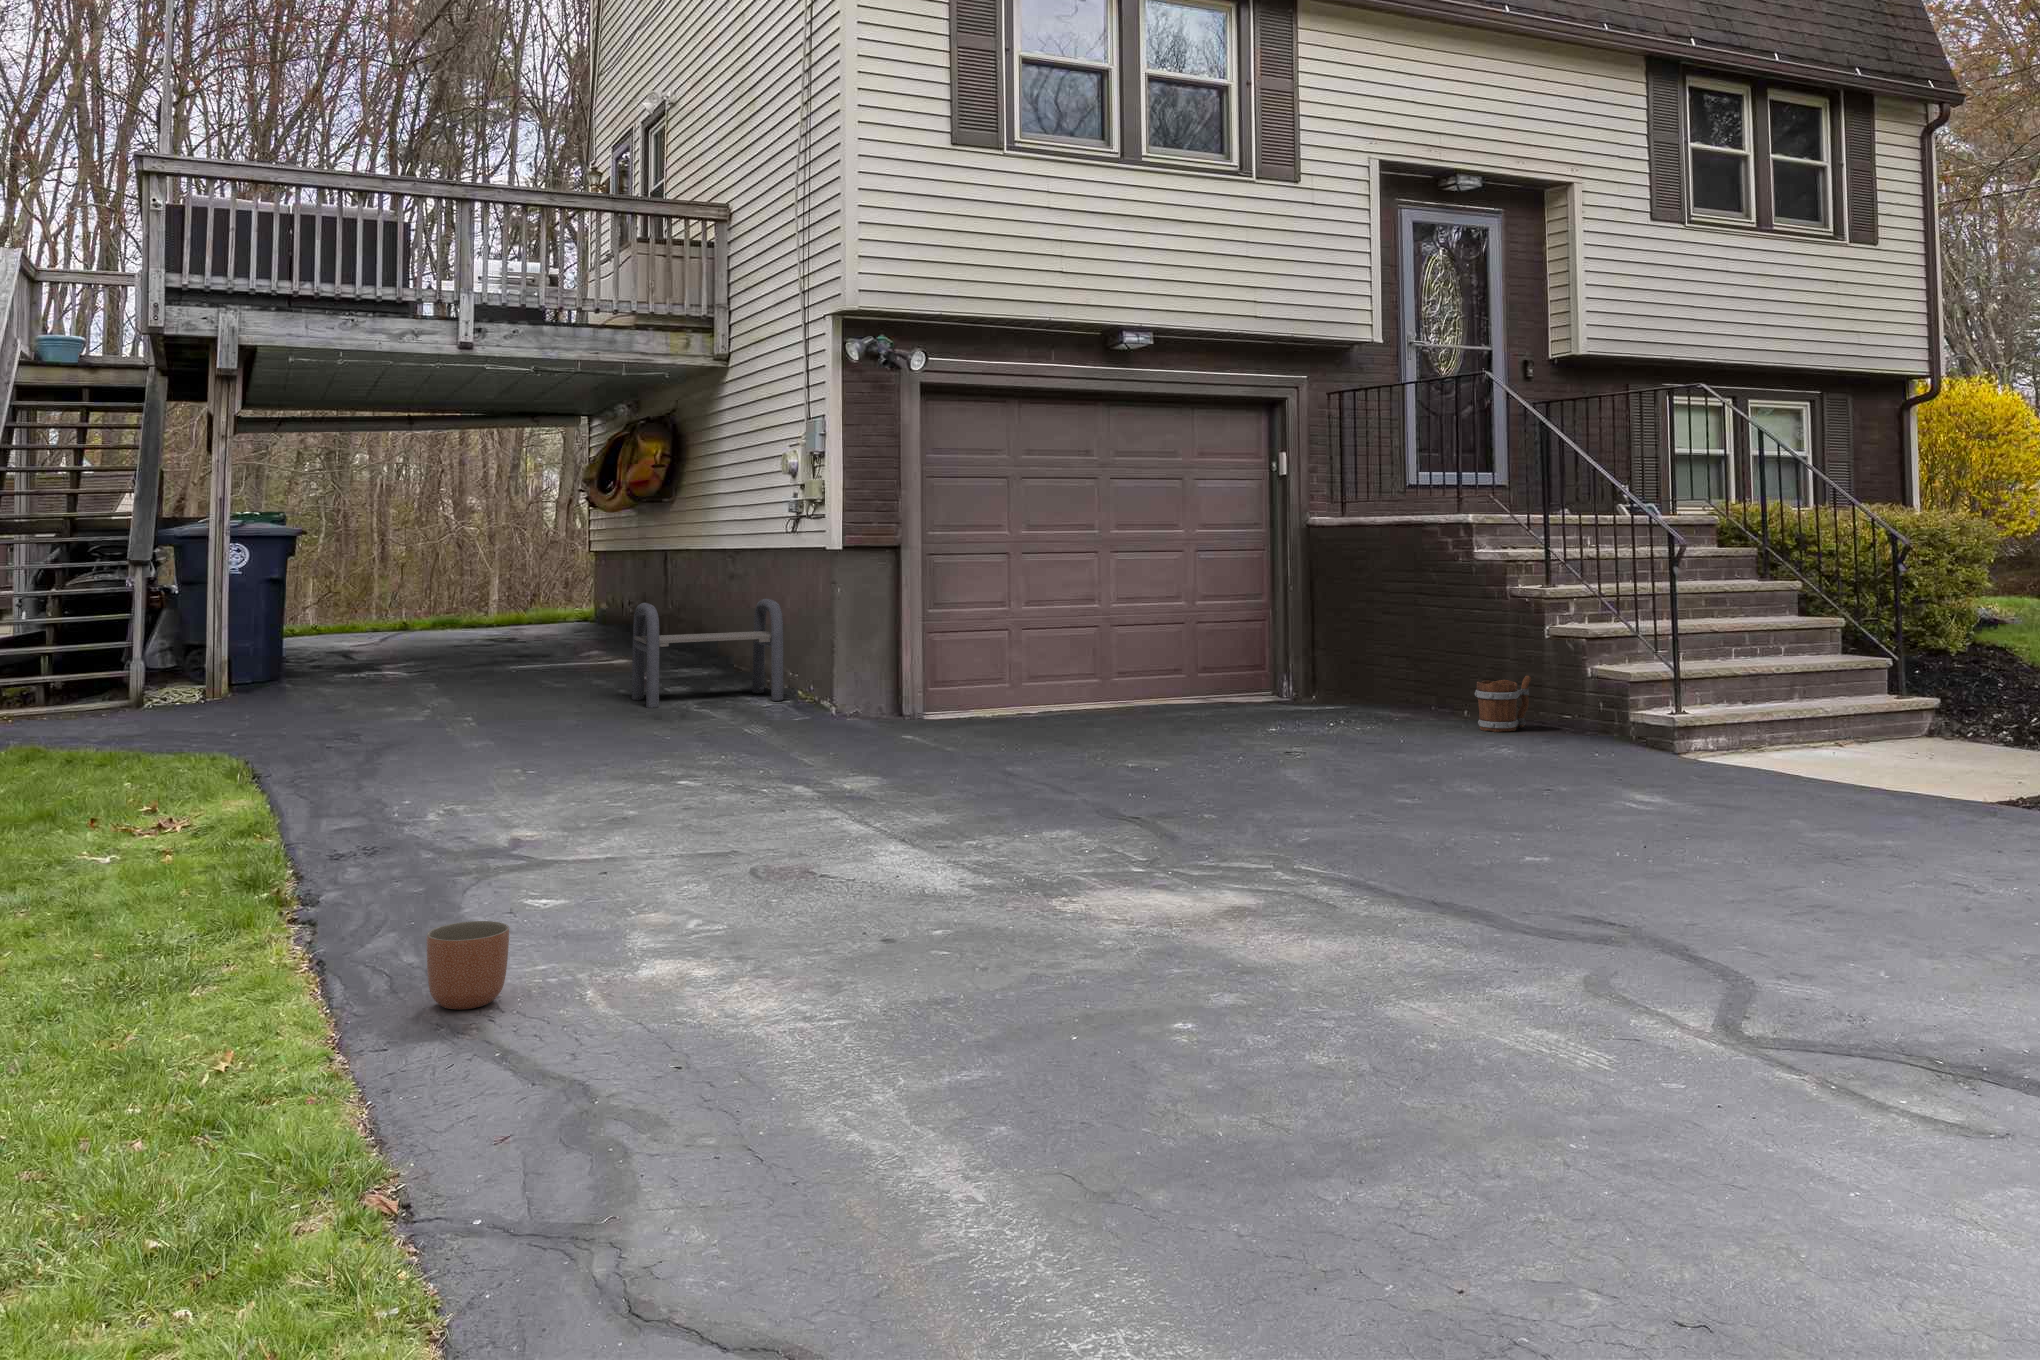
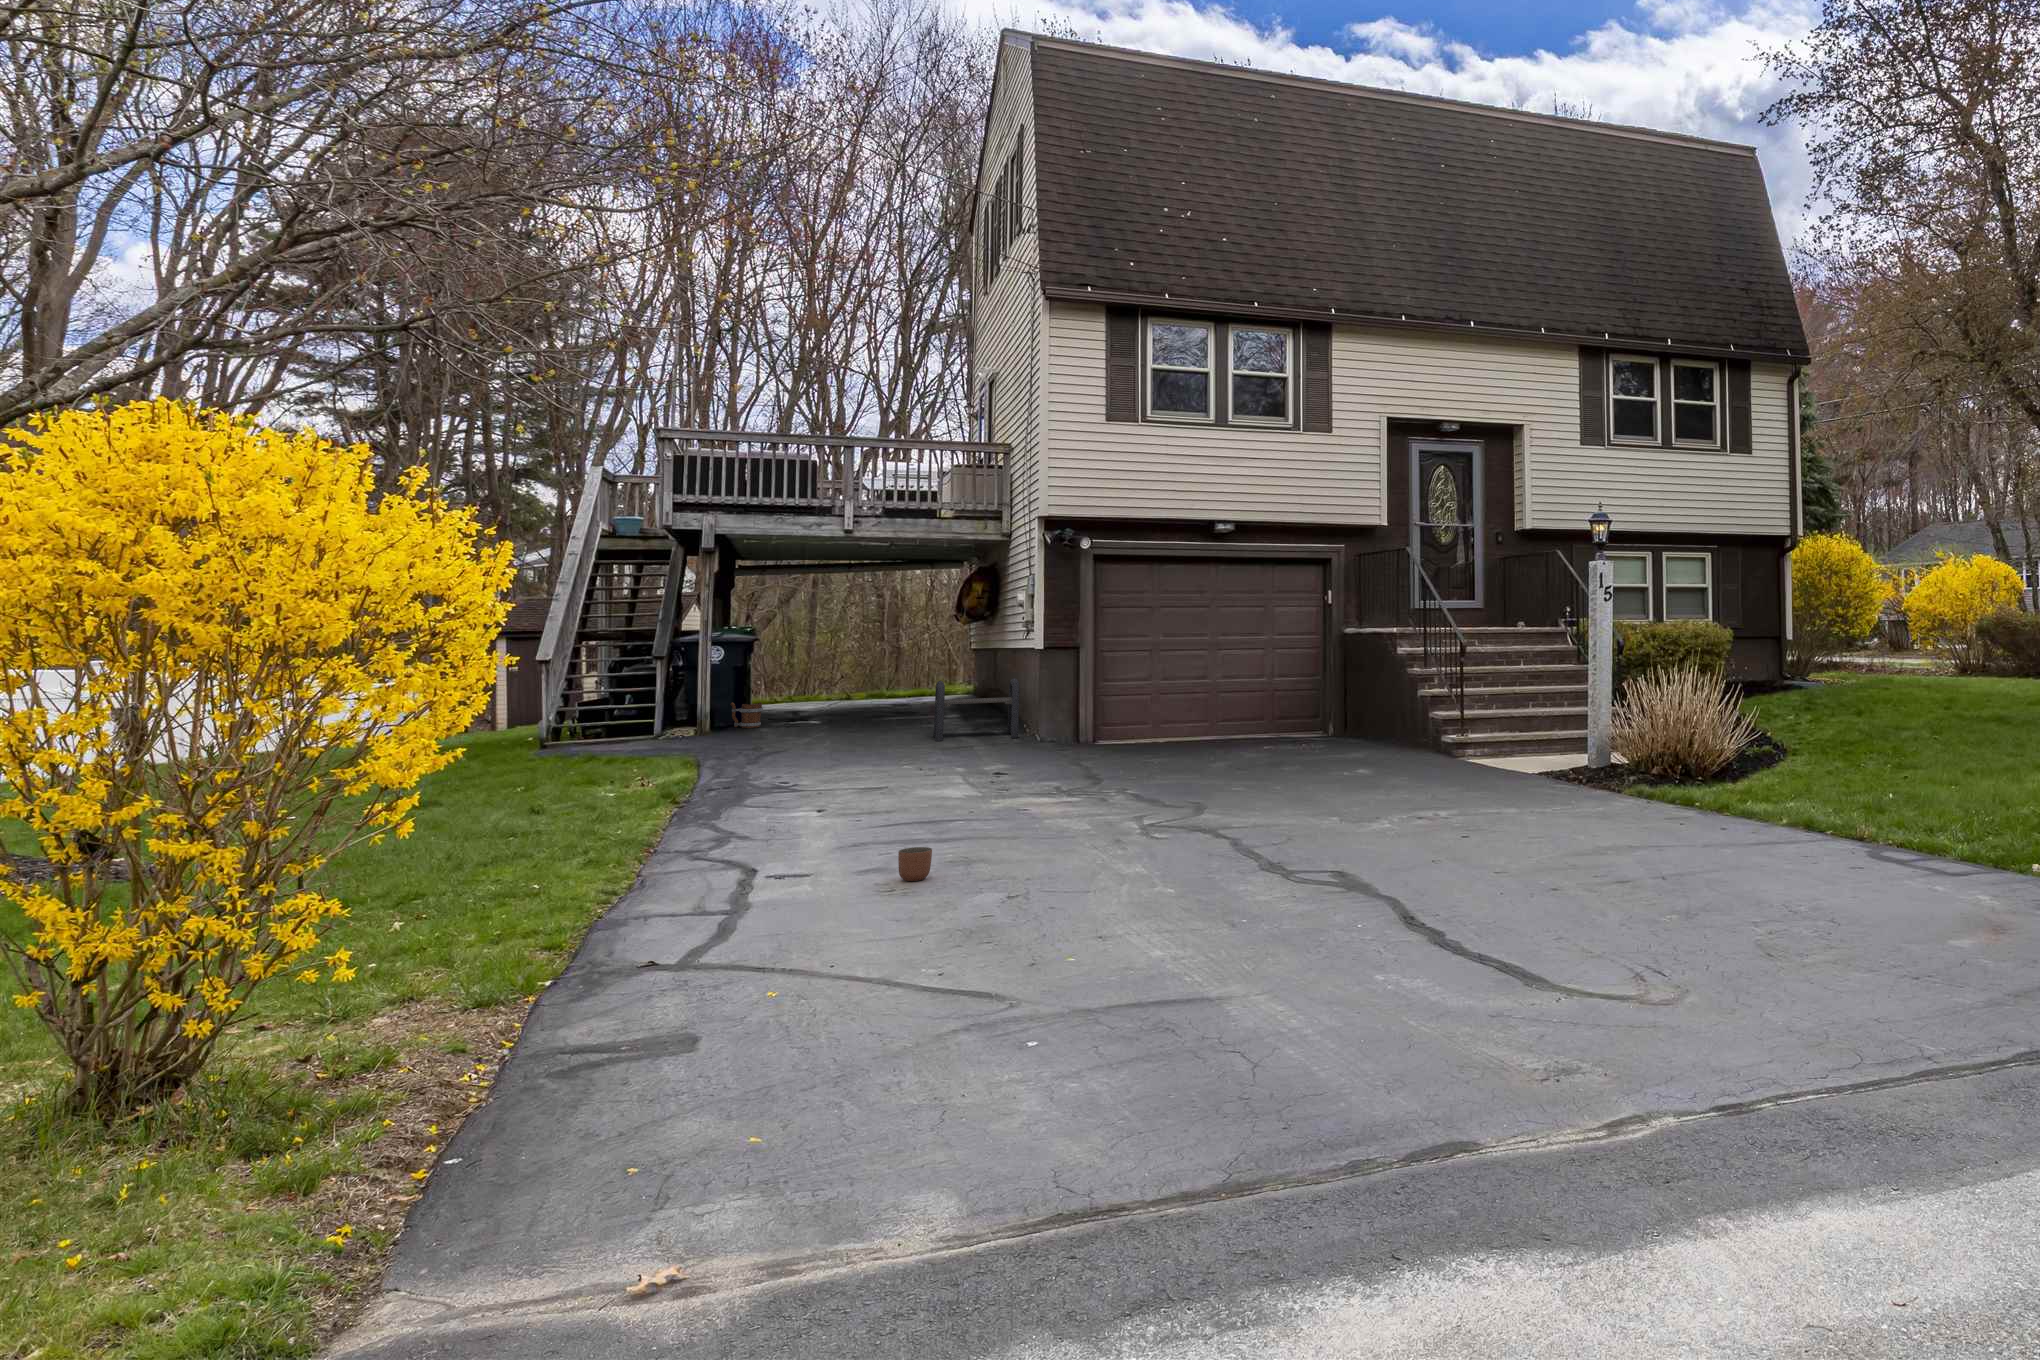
bucket: present [1475,675,1531,732] -> present [730,702,763,728]
planter: present [427,921,509,1010] -> present [898,847,932,881]

